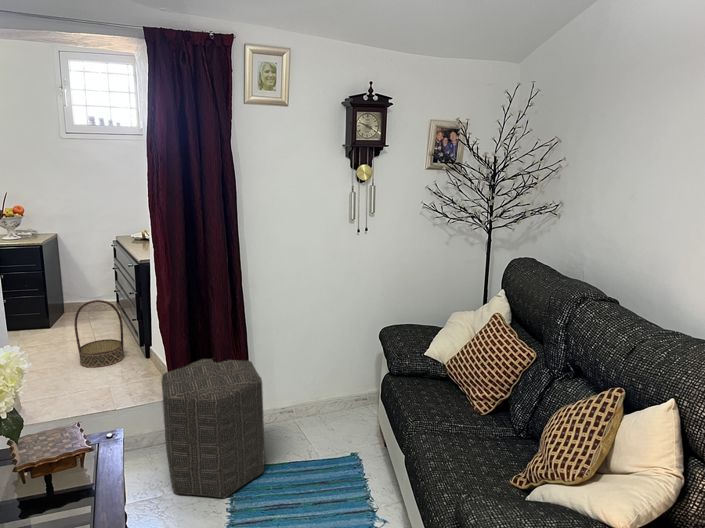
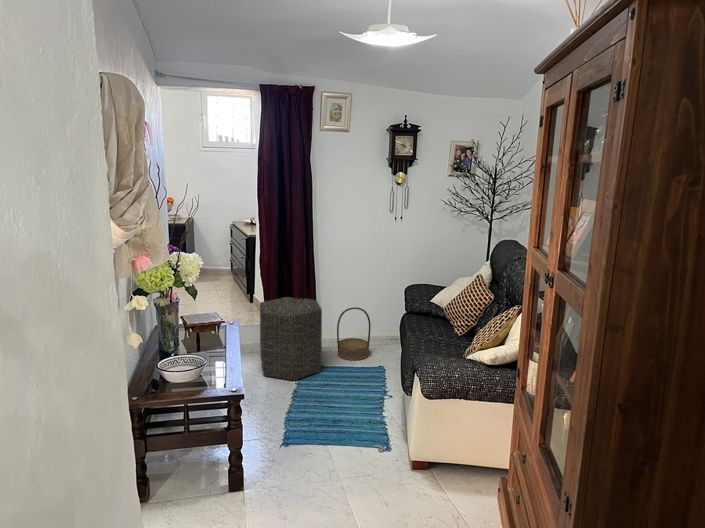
basket: present [74,300,124,368] -> present [337,307,371,360]

